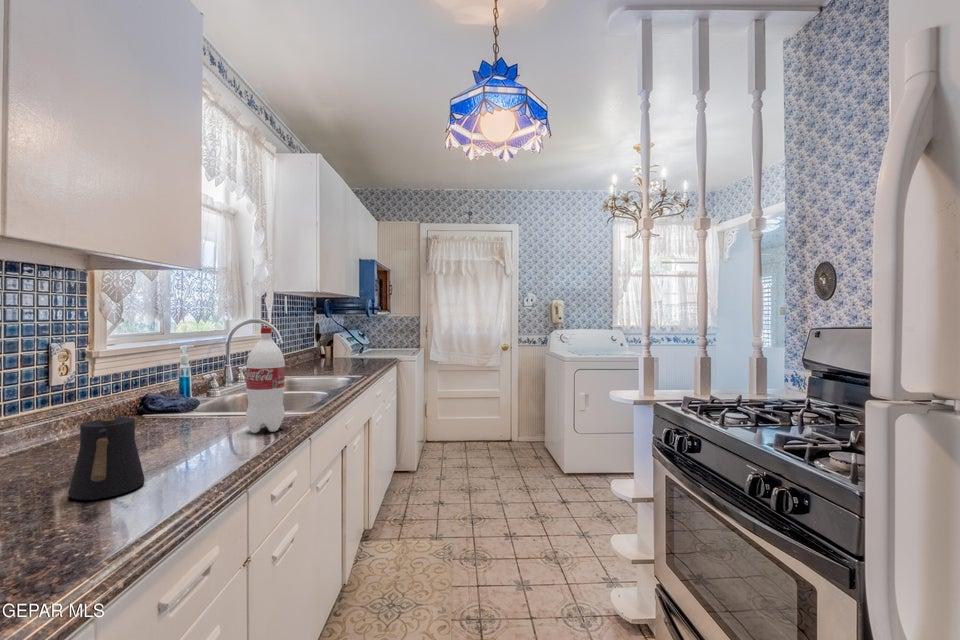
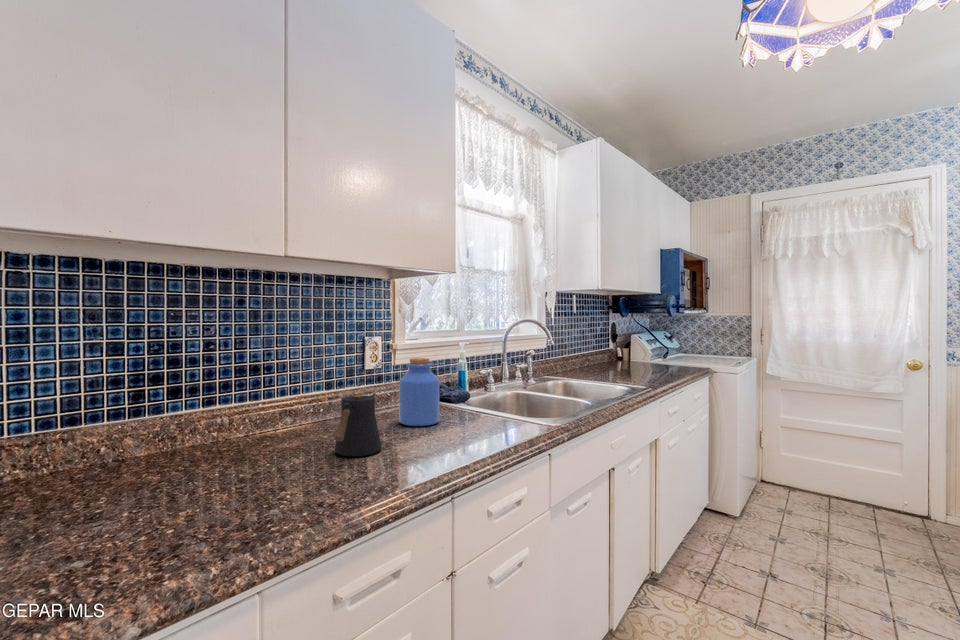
bottle: present [246,328,285,433] -> none [481,327,515,428]
jar: none [132,366,190,447] -> present [399,358,439,426]

